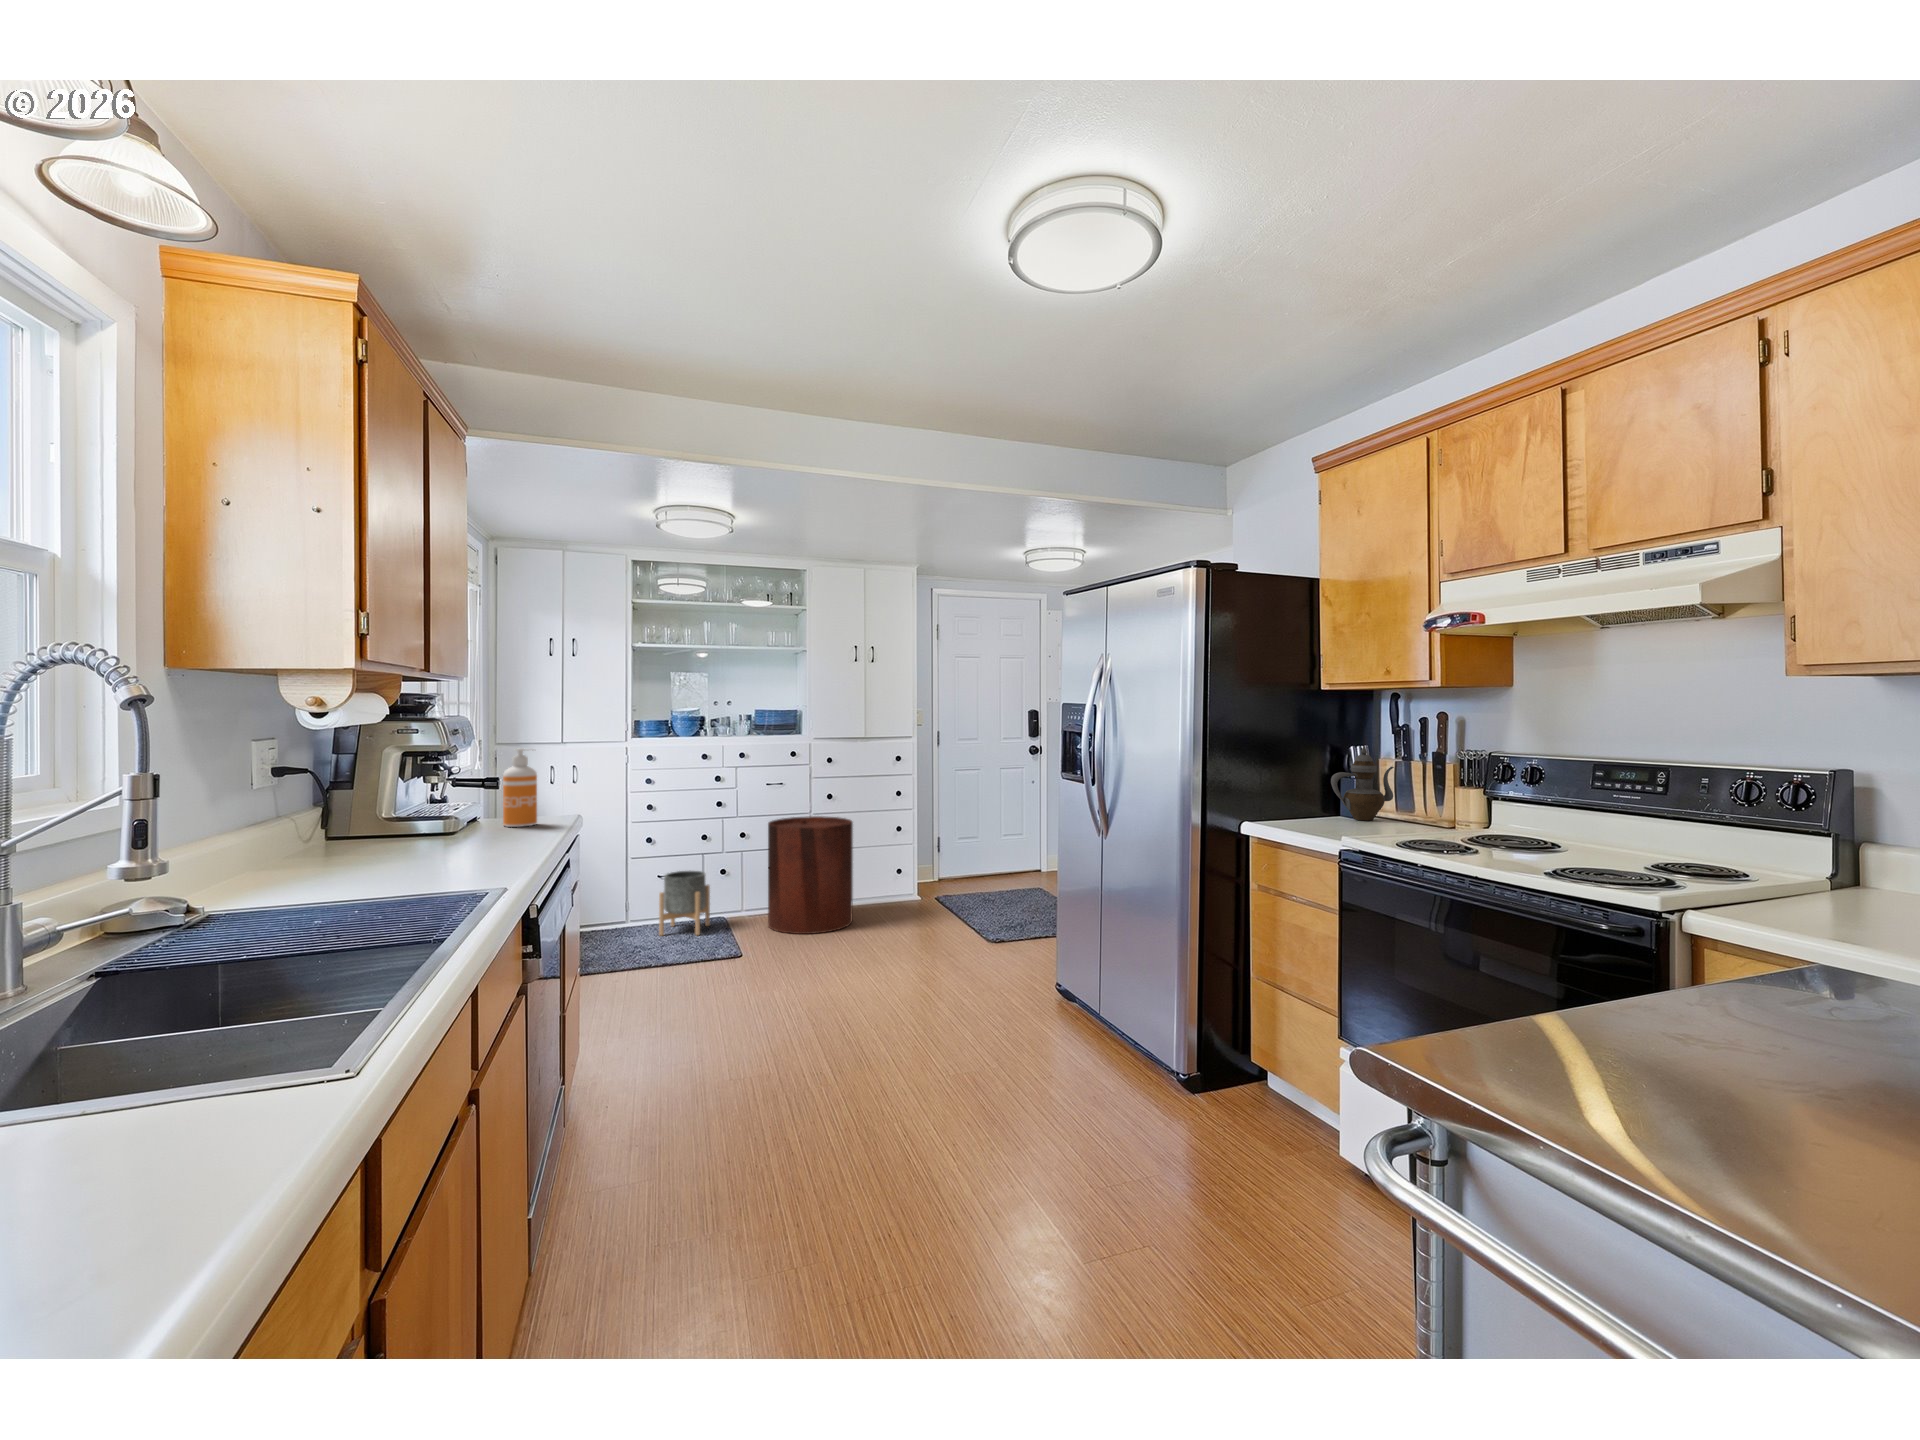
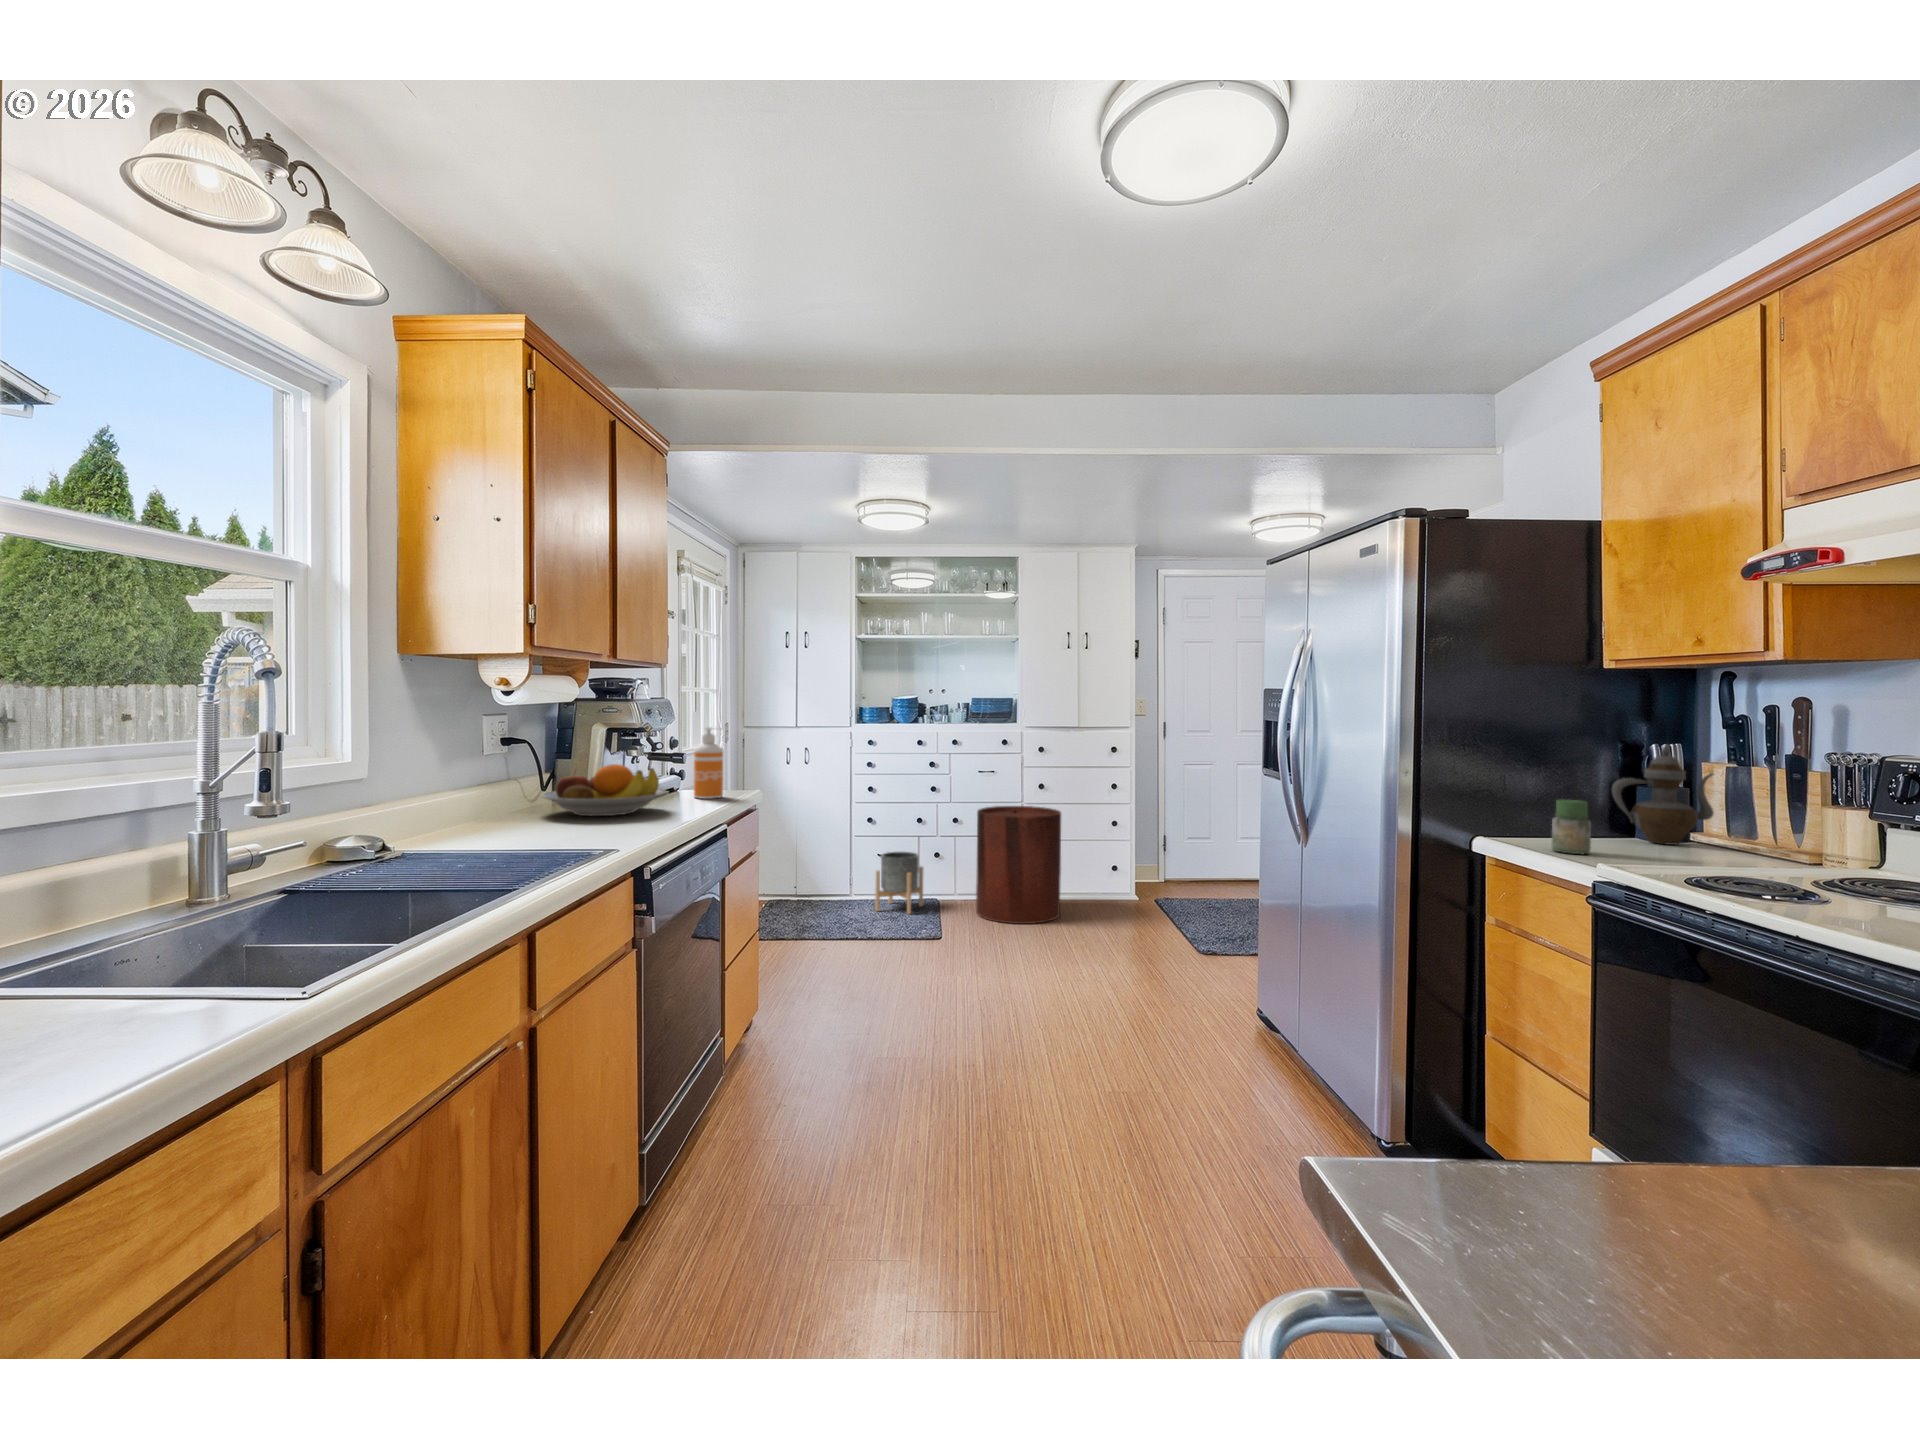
jar: none [1303,791,1328,831] -> present [1552,800,1591,854]
fruit bowl: none [338,794,493,854] -> present [541,764,666,816]

